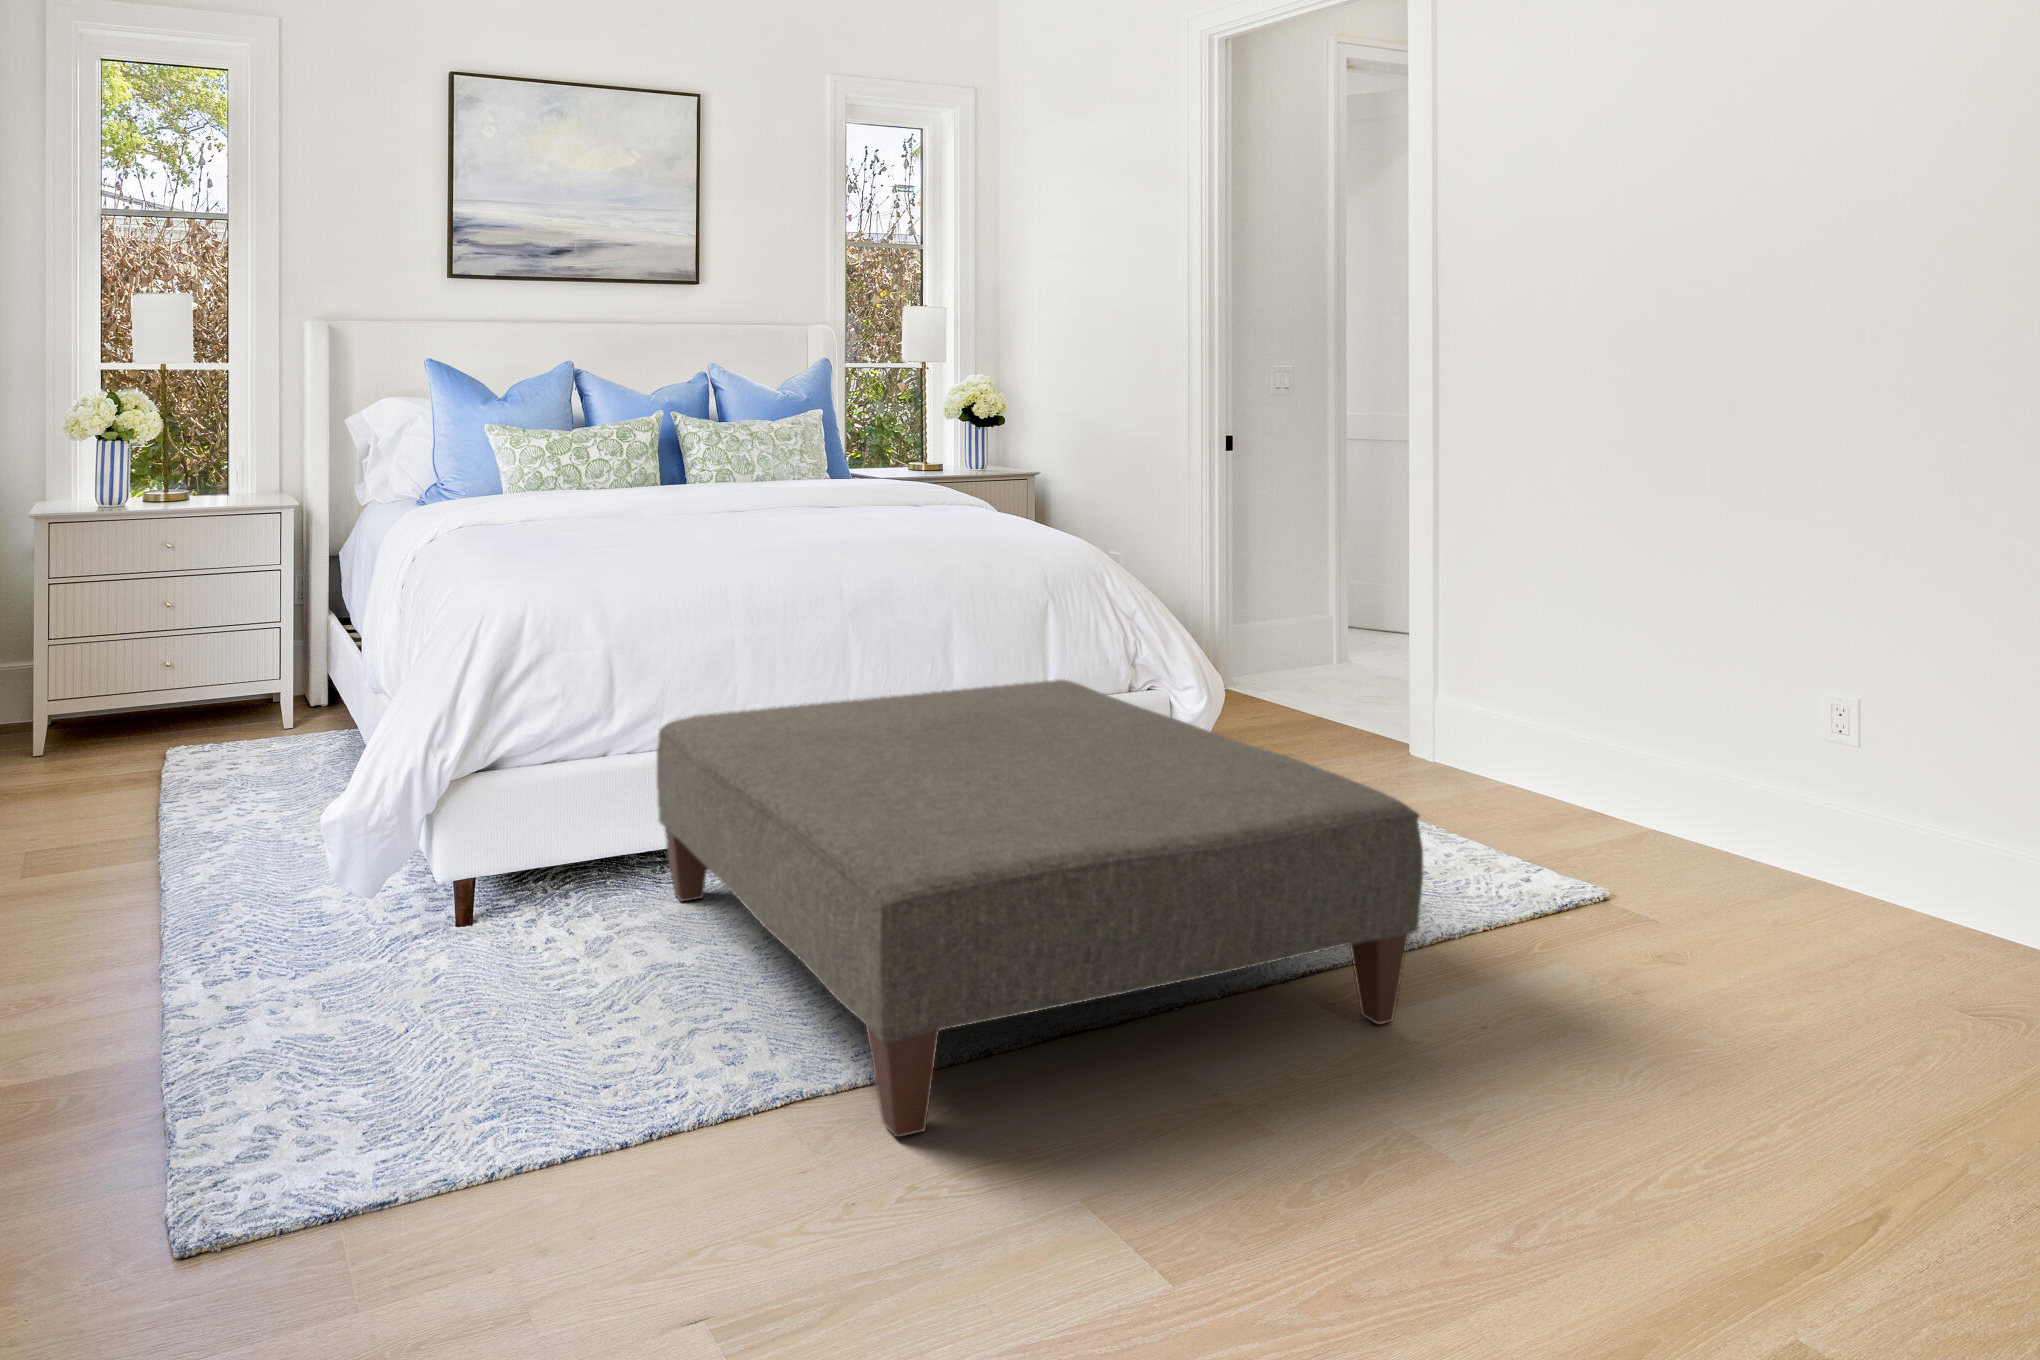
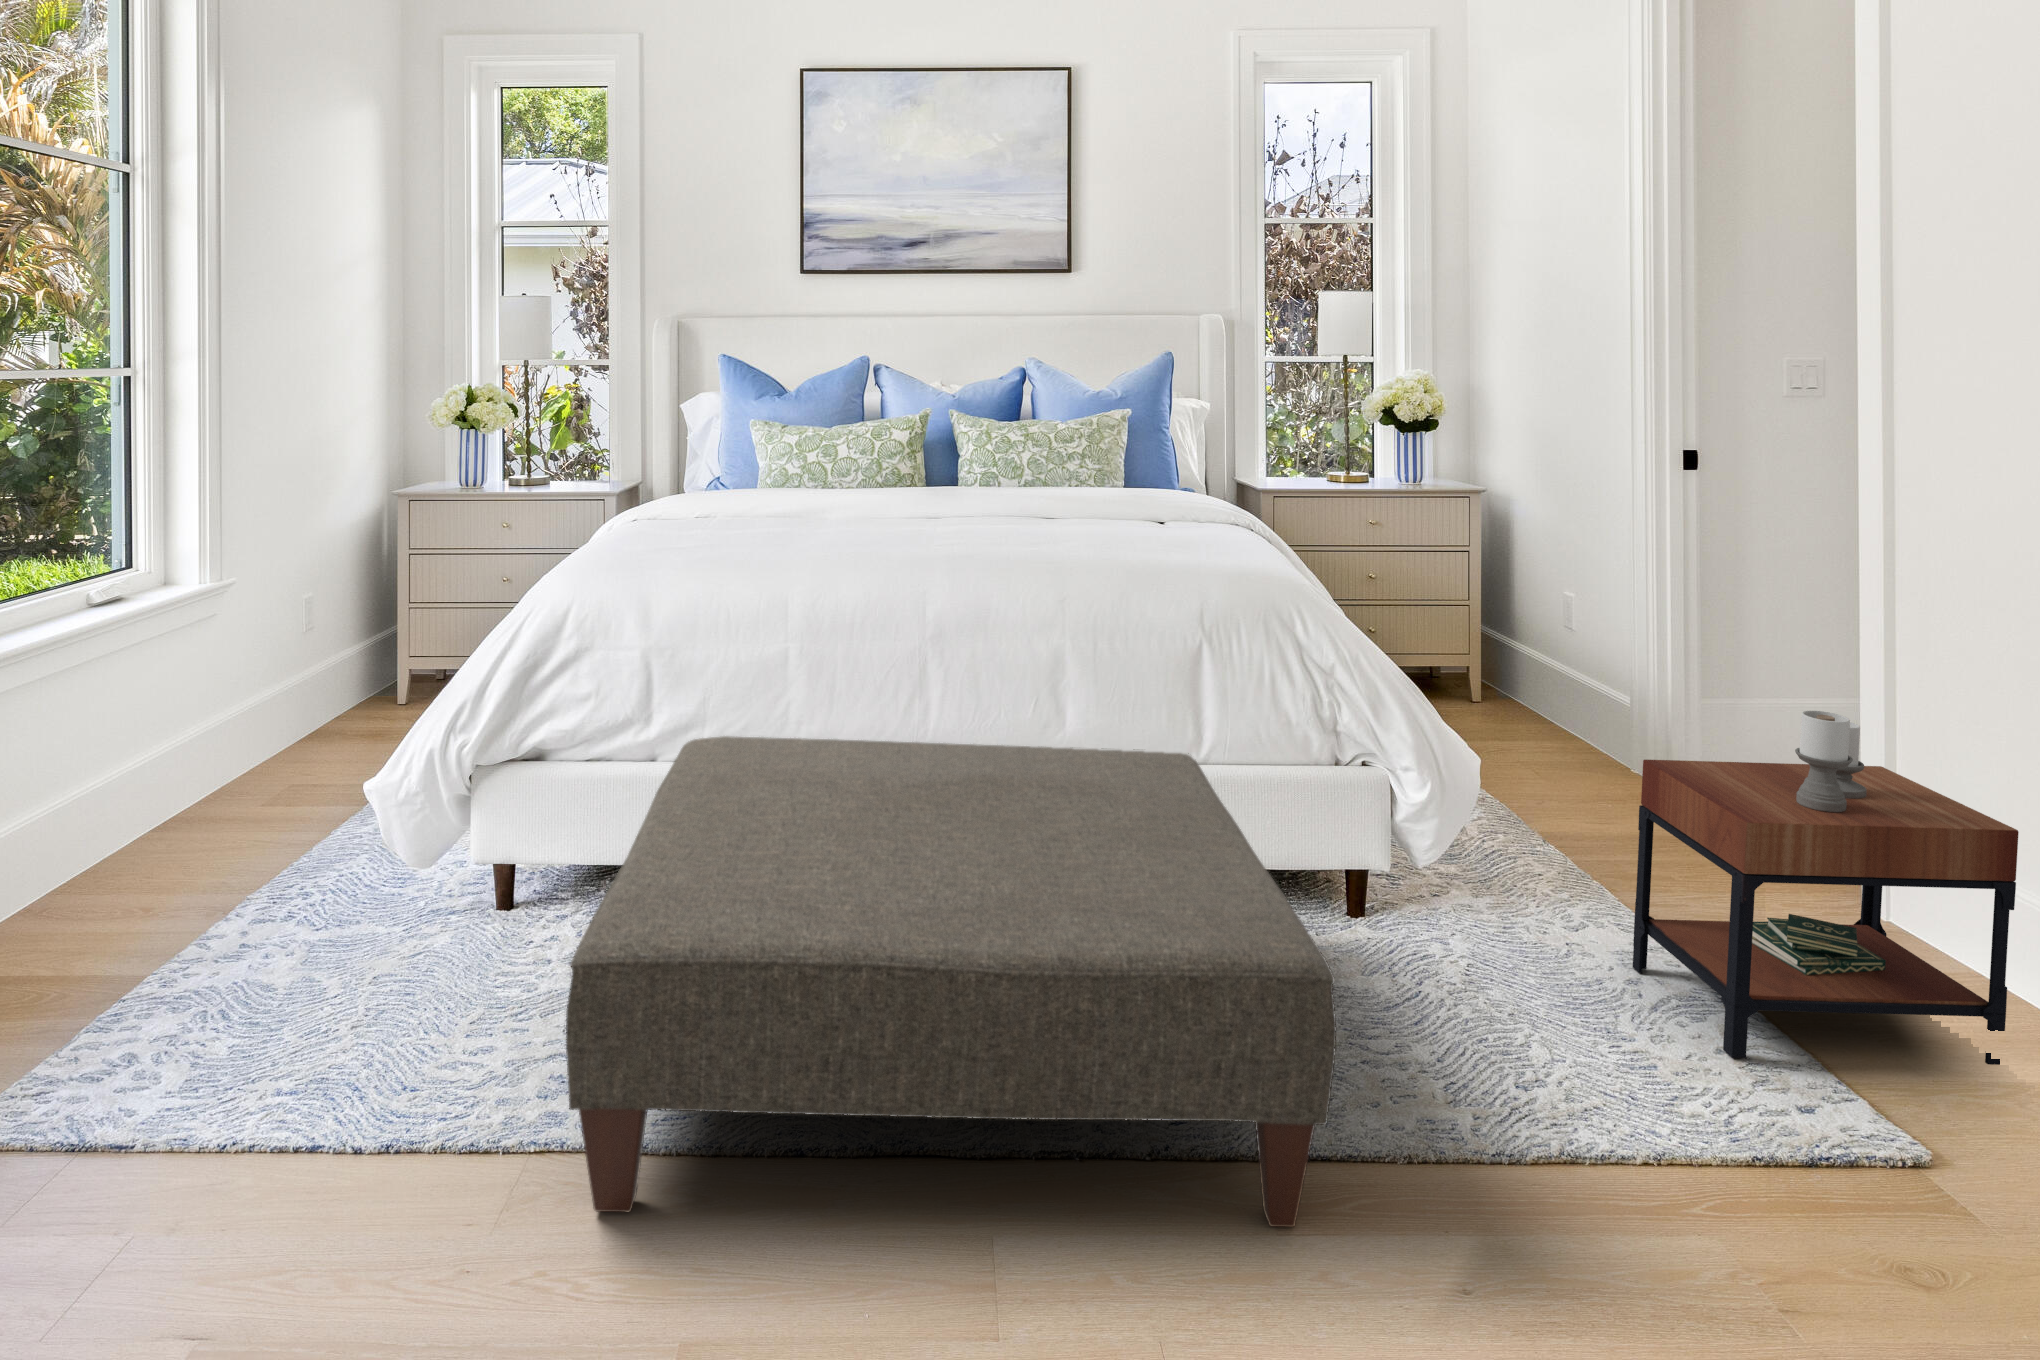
side table: none [1383,586,1654,853] -> present [1633,711,2019,1065]

